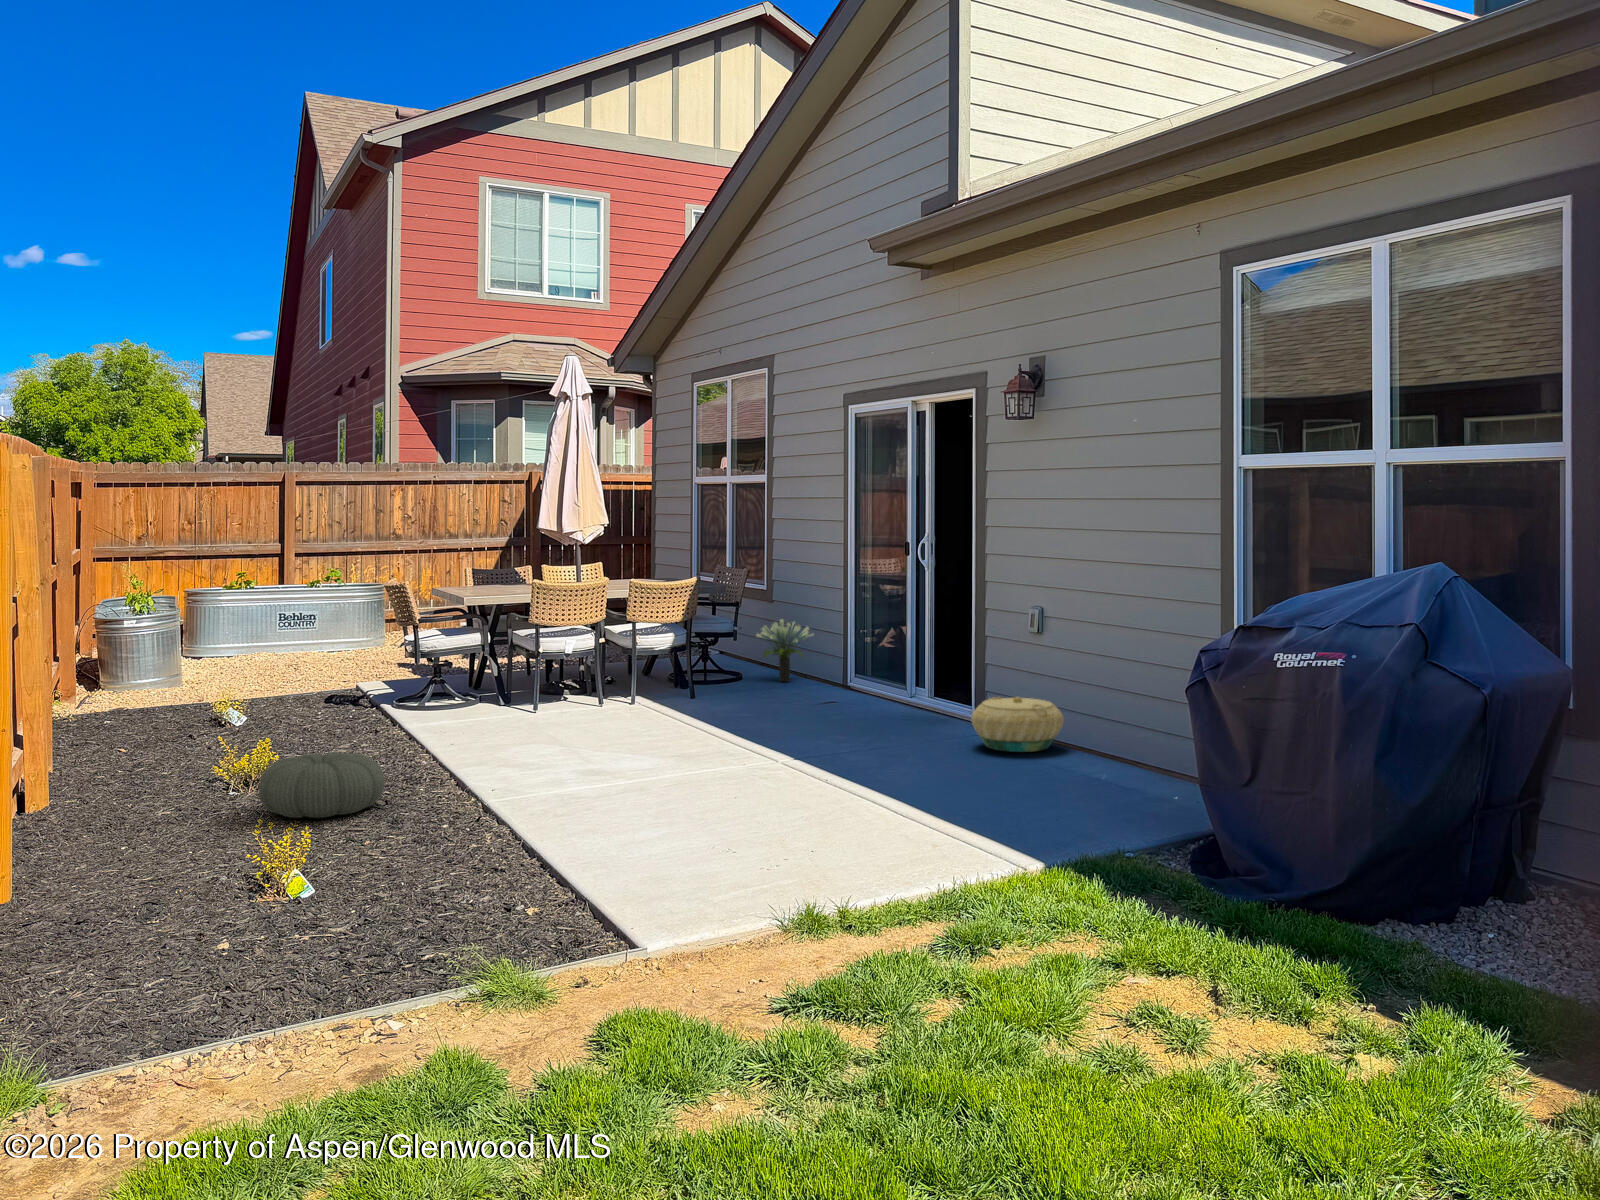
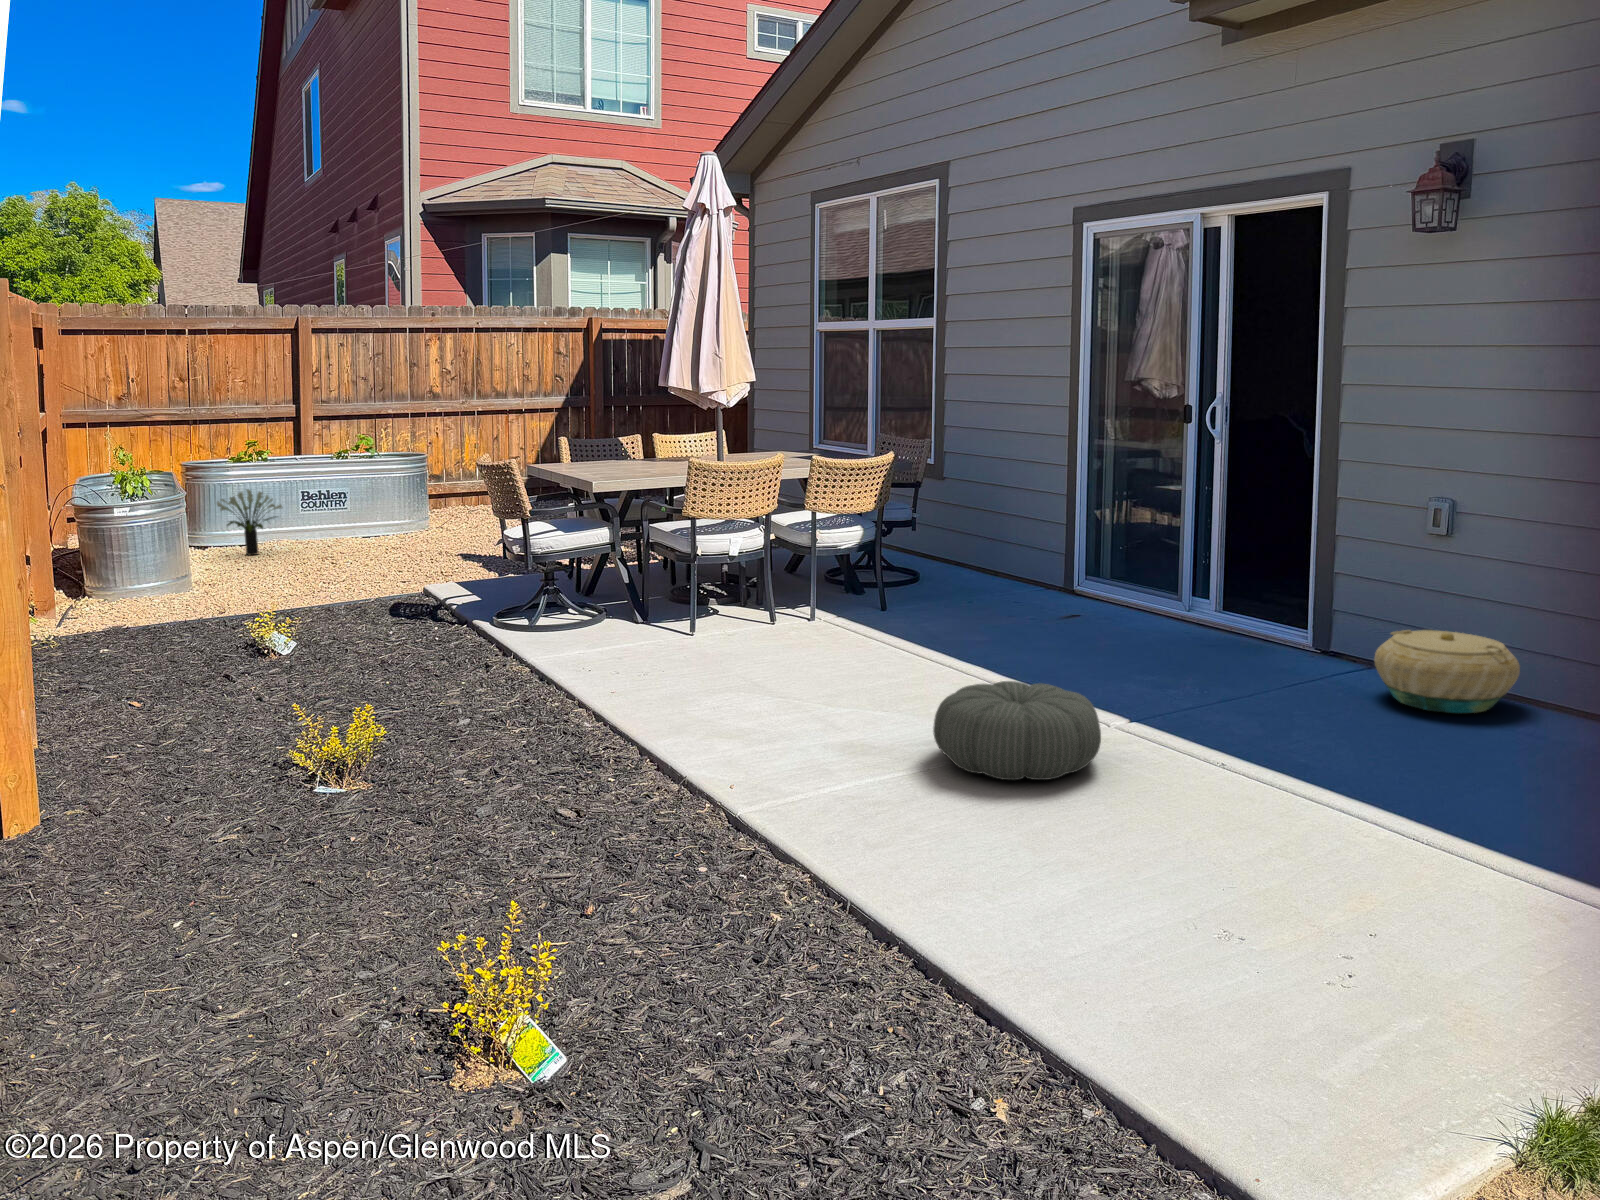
potted plant: present [757,619,814,682] -> present [217,489,282,555]
pouf: present [259,752,385,818] -> present [933,681,1101,780]

